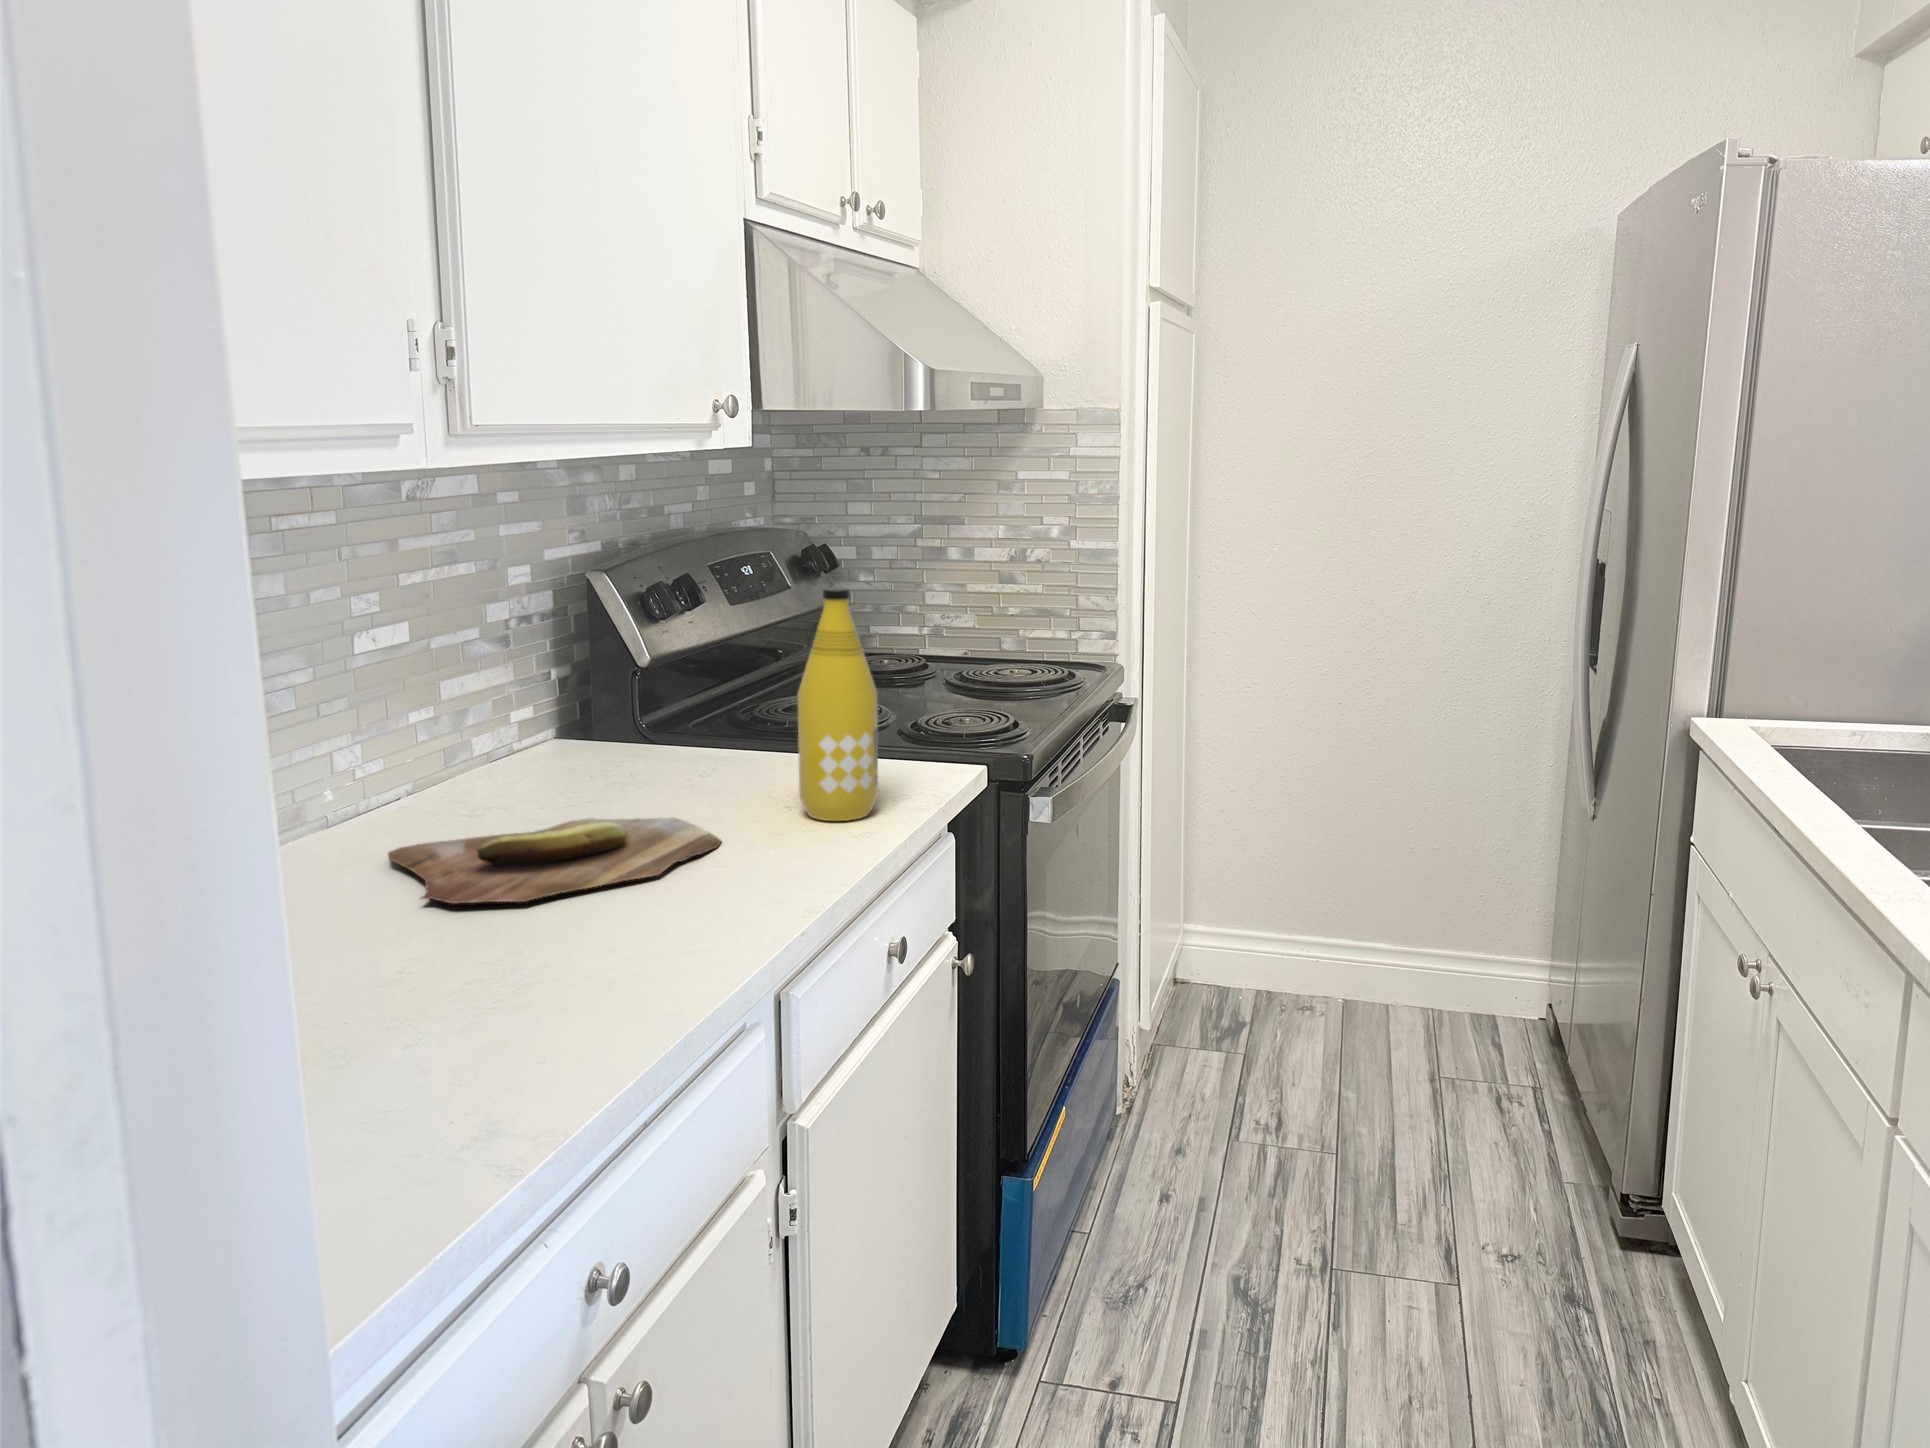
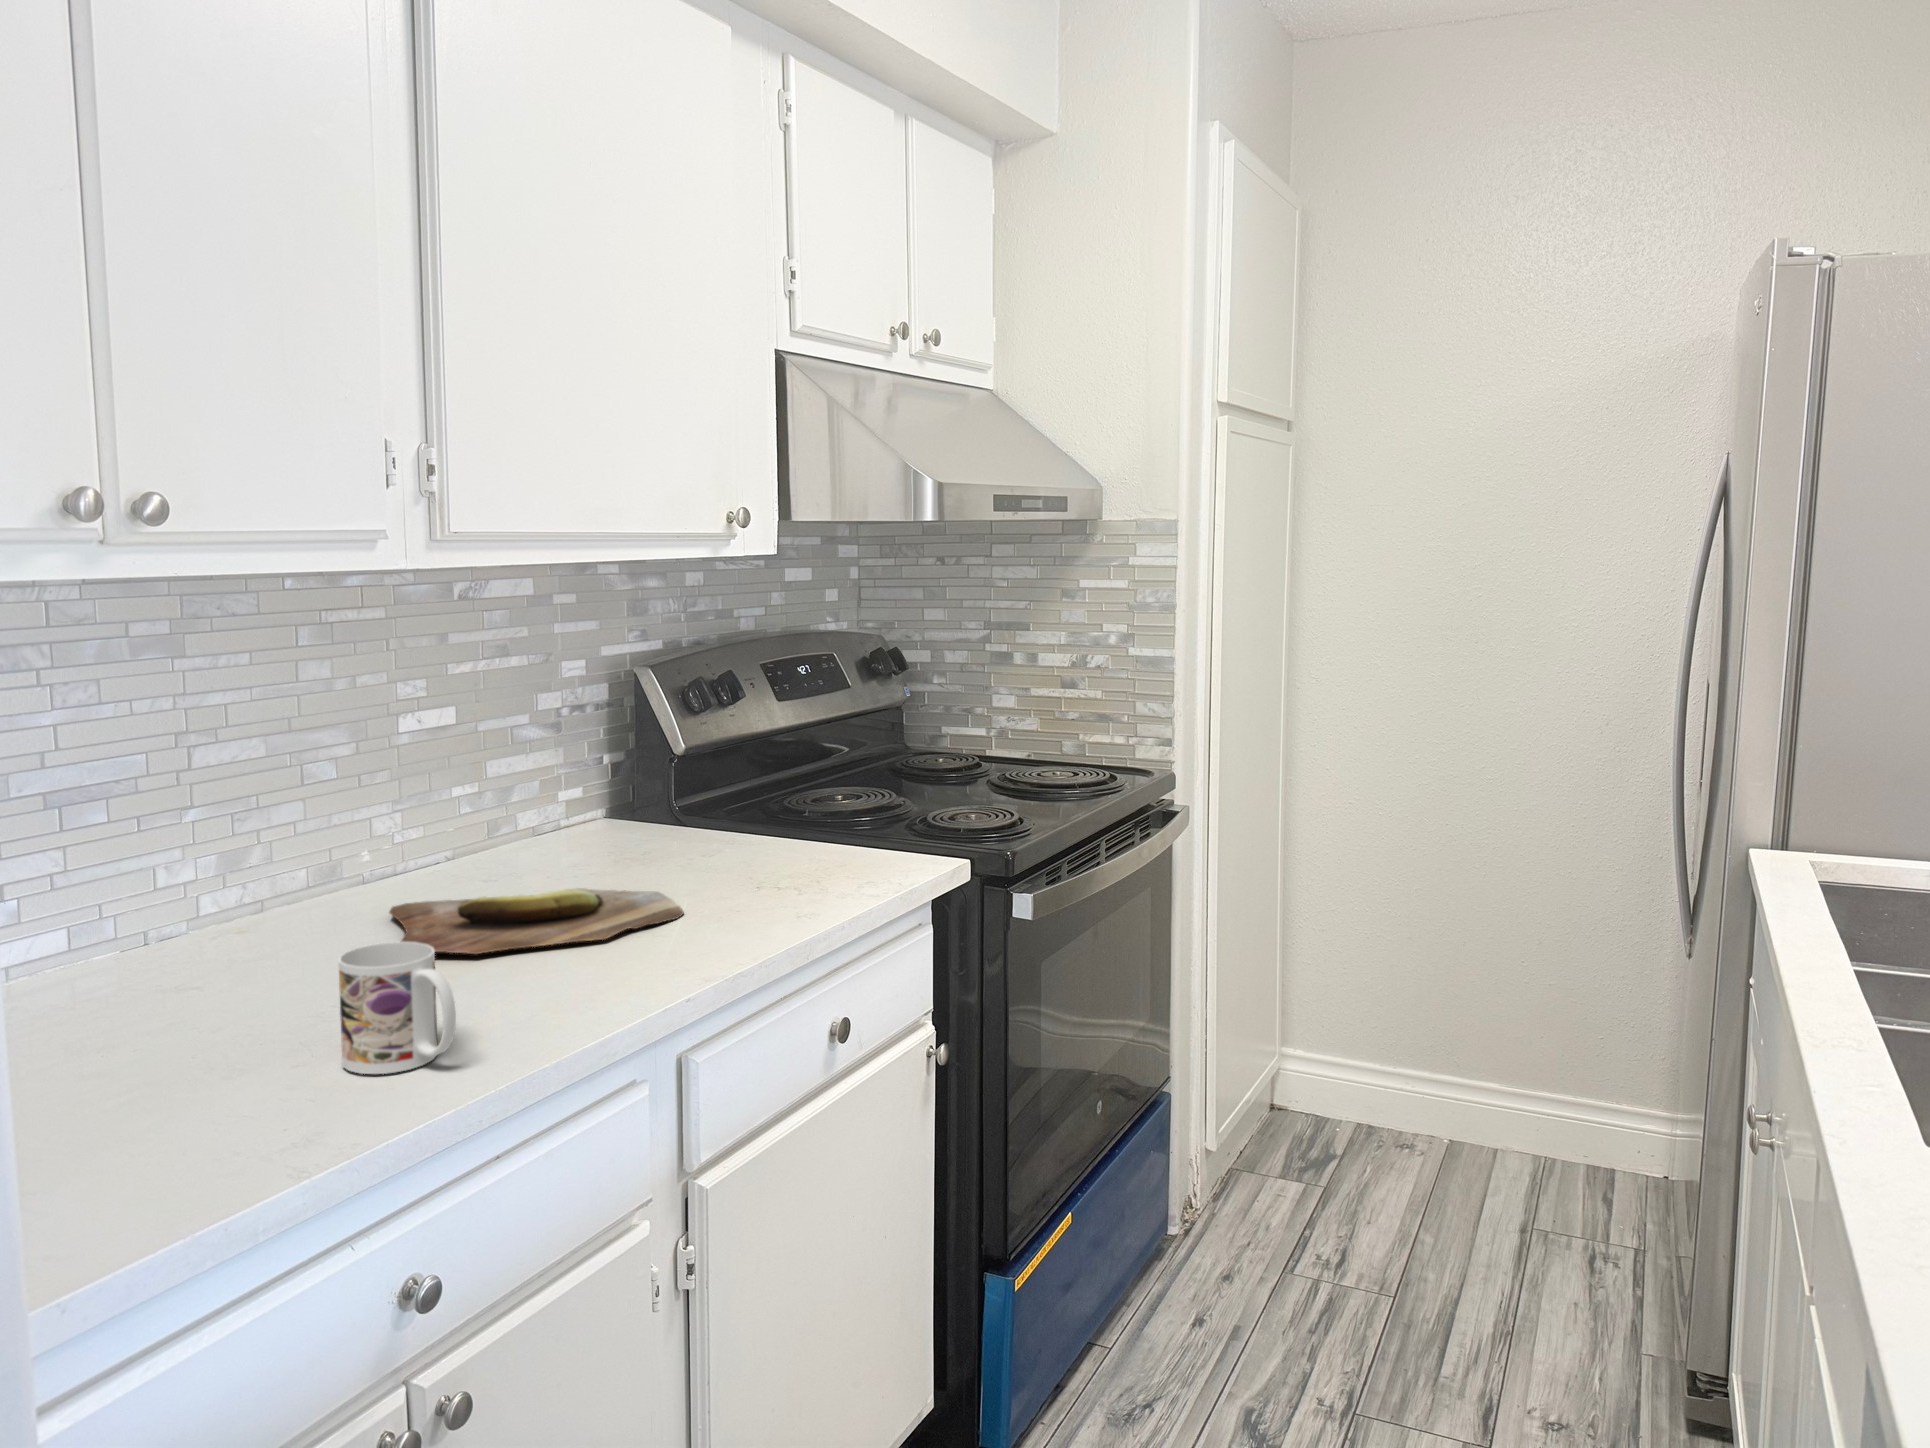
bottle: present [797,587,878,821] -> none [768,682,843,902]
mug: none [446,899,593,1051] -> present [338,942,456,1074]

